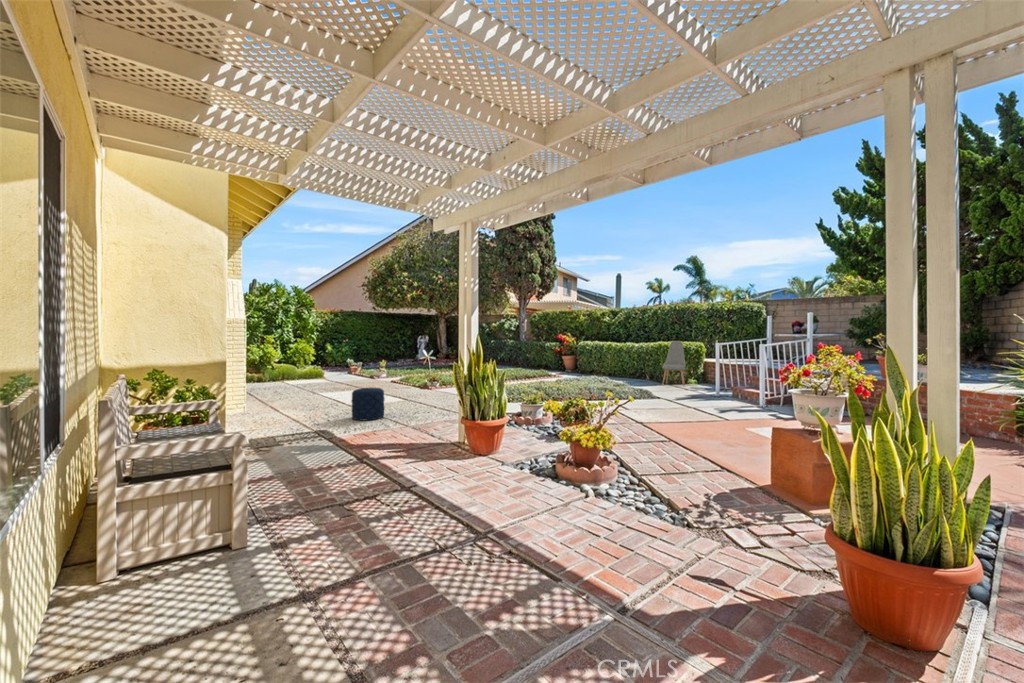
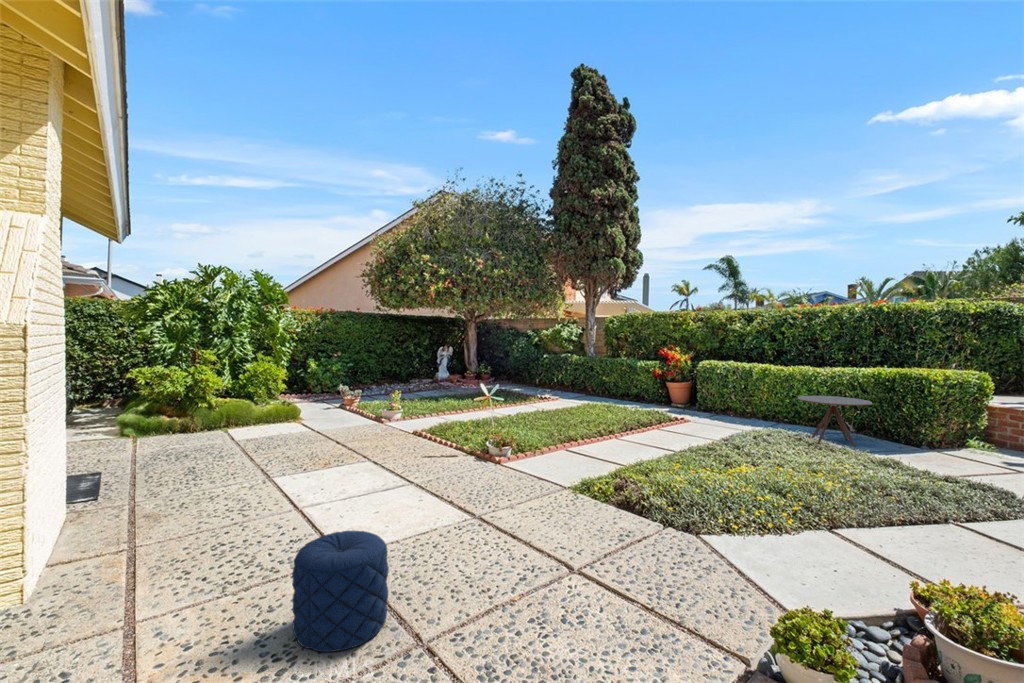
chair: present [662,341,686,386] -> none [913,374,971,466]
round table: none [615,356,651,382] -> present [798,396,872,447]

